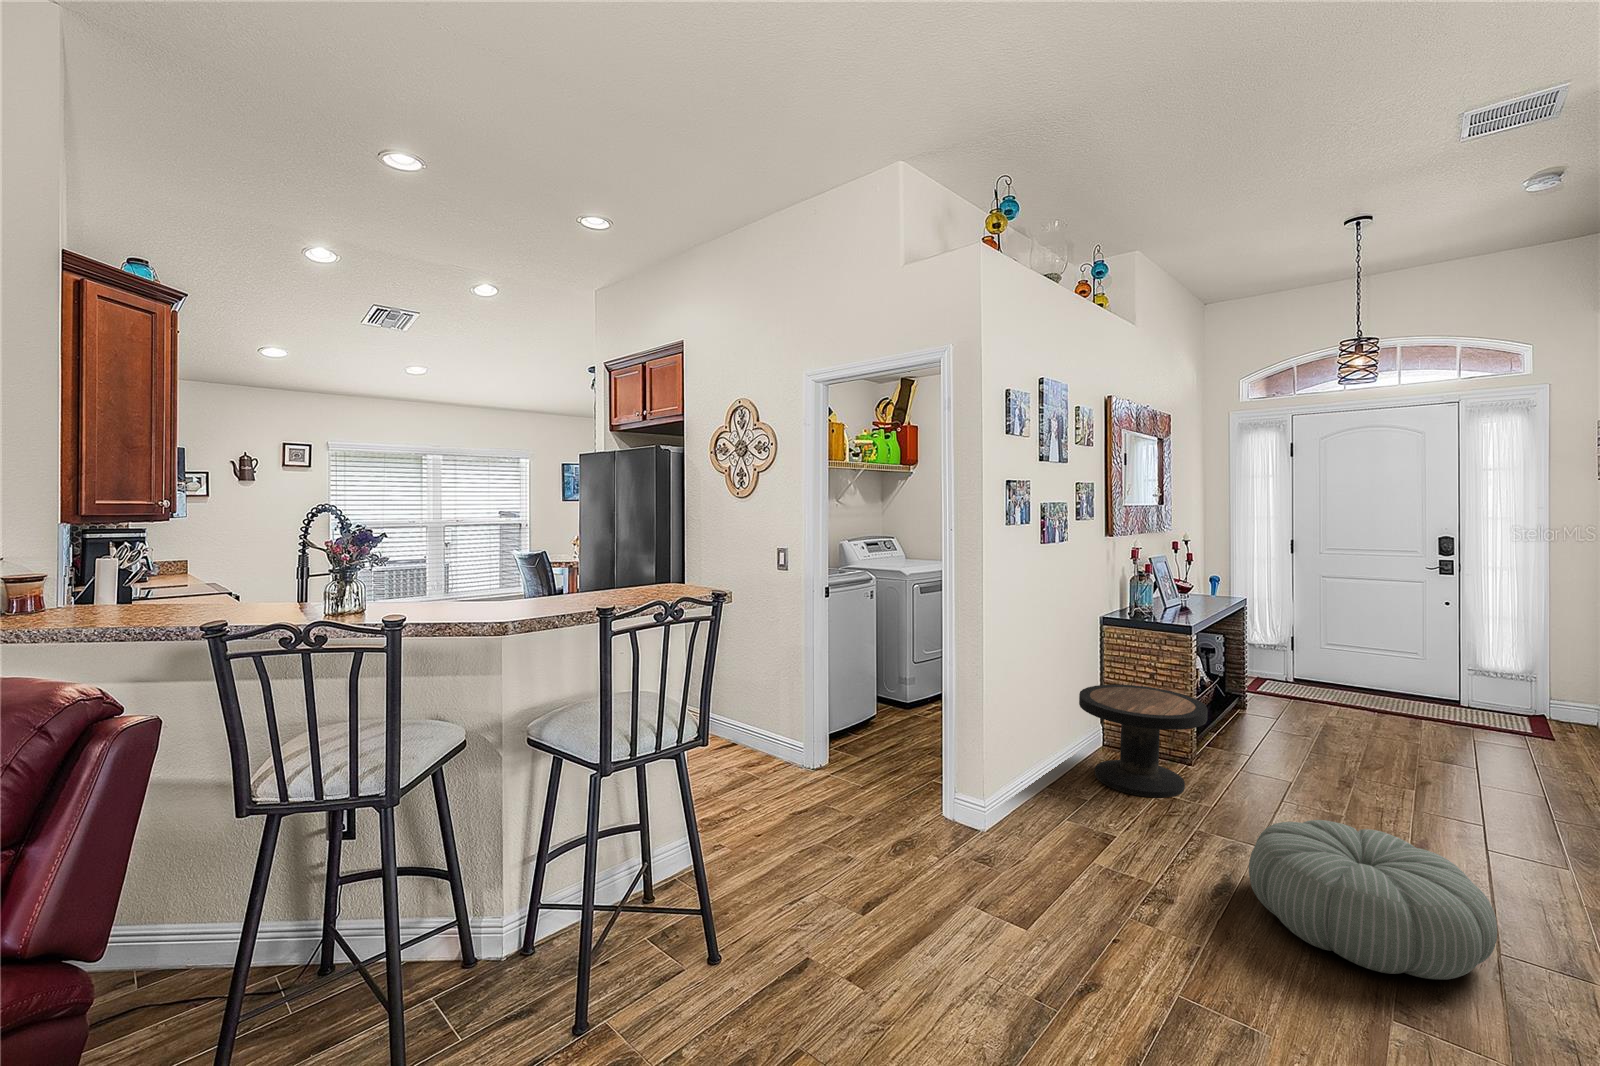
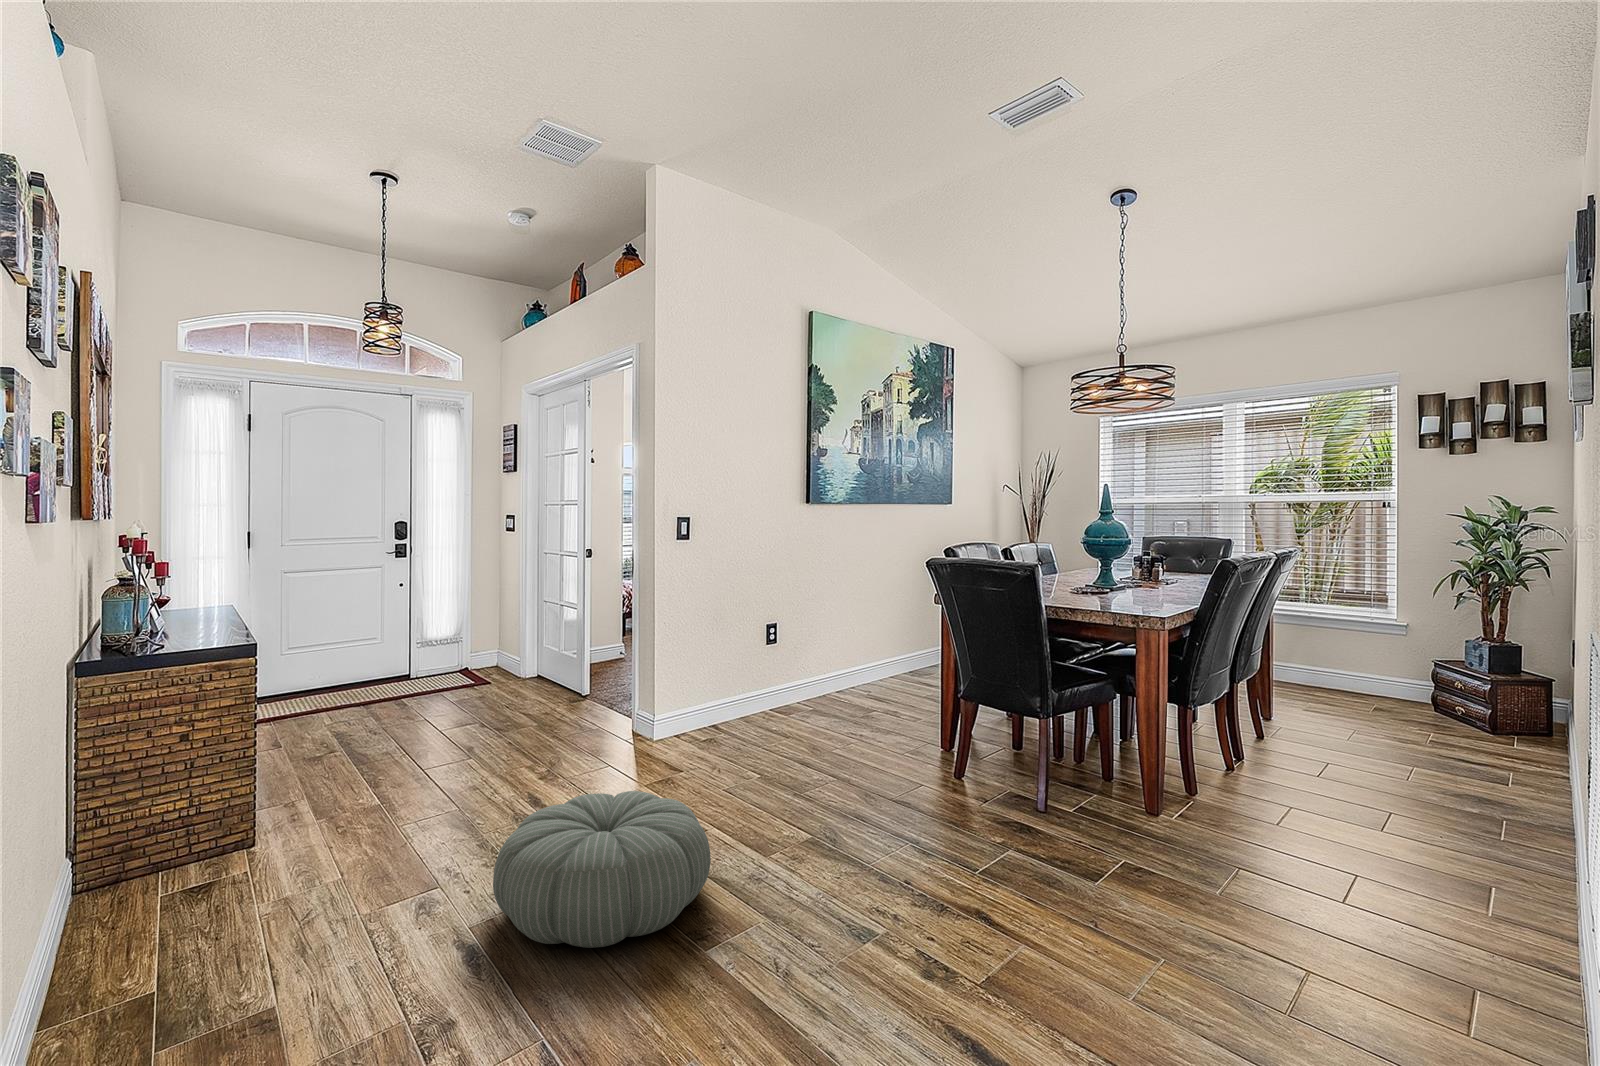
side table: present [1079,685,1208,797] -> none [77,743,321,942]

